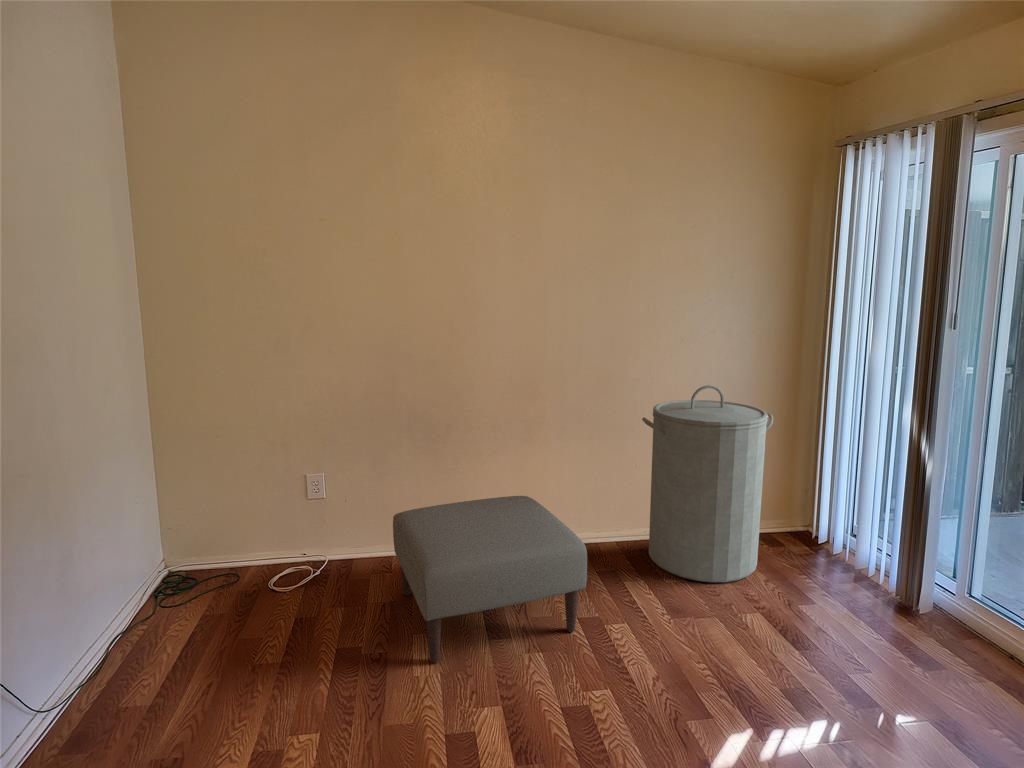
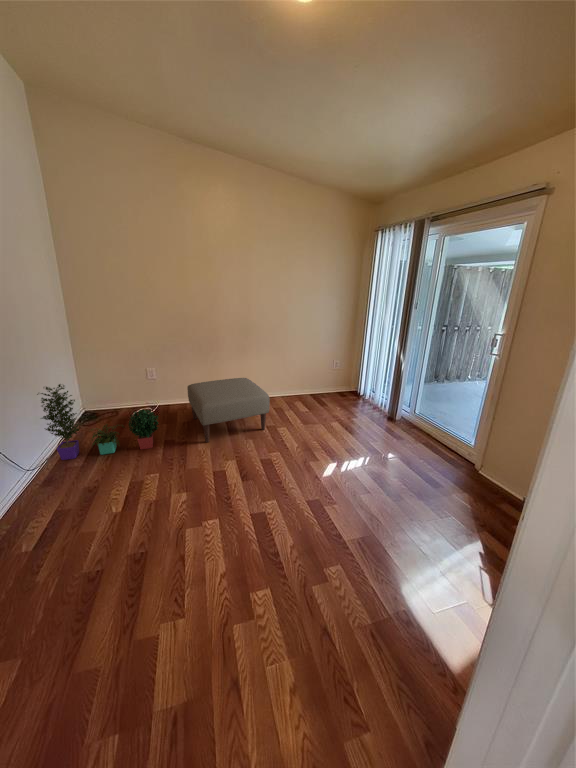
laundry hamper: present [642,385,773,582] -> none [295,332,347,411]
potted plant: none [70,516,326,696] -> present [37,384,159,460]

